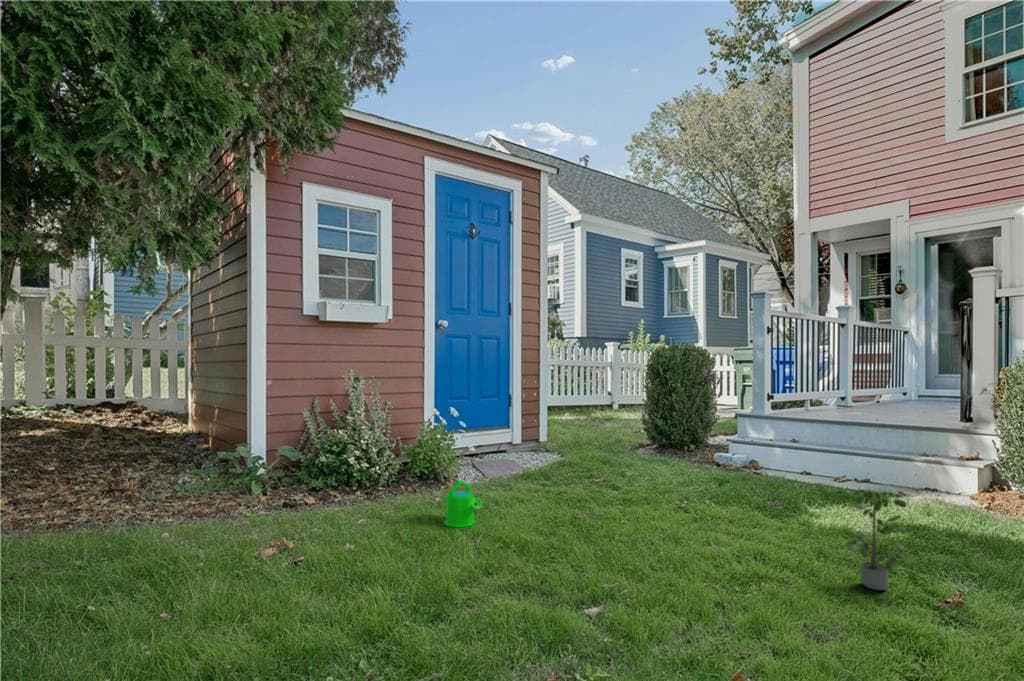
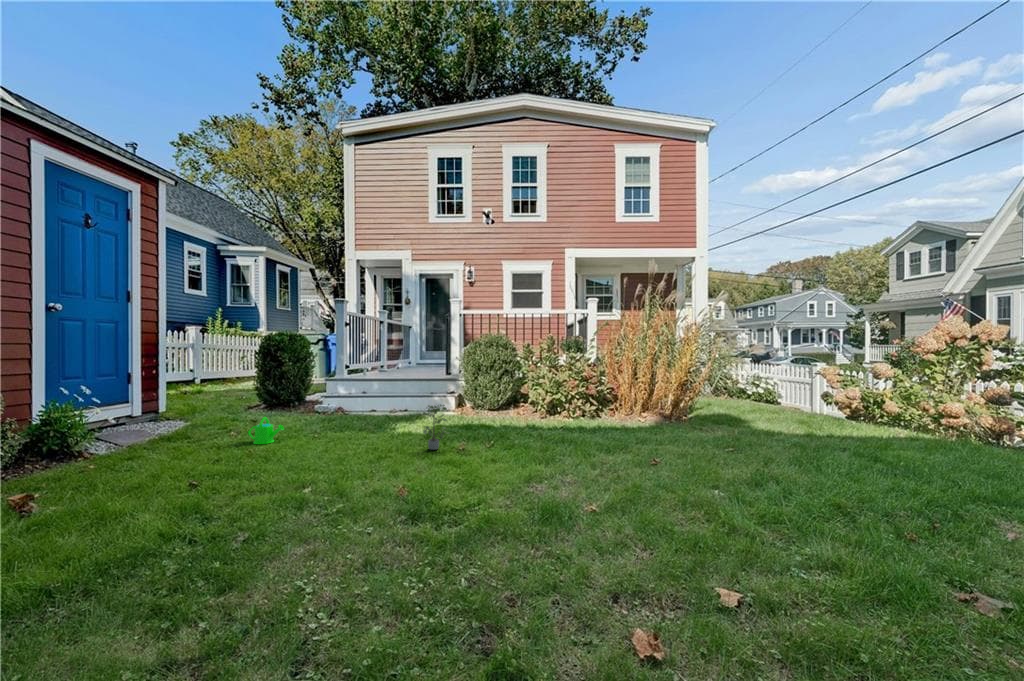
watering can: present [444,480,482,527] -> present [248,417,284,444]

